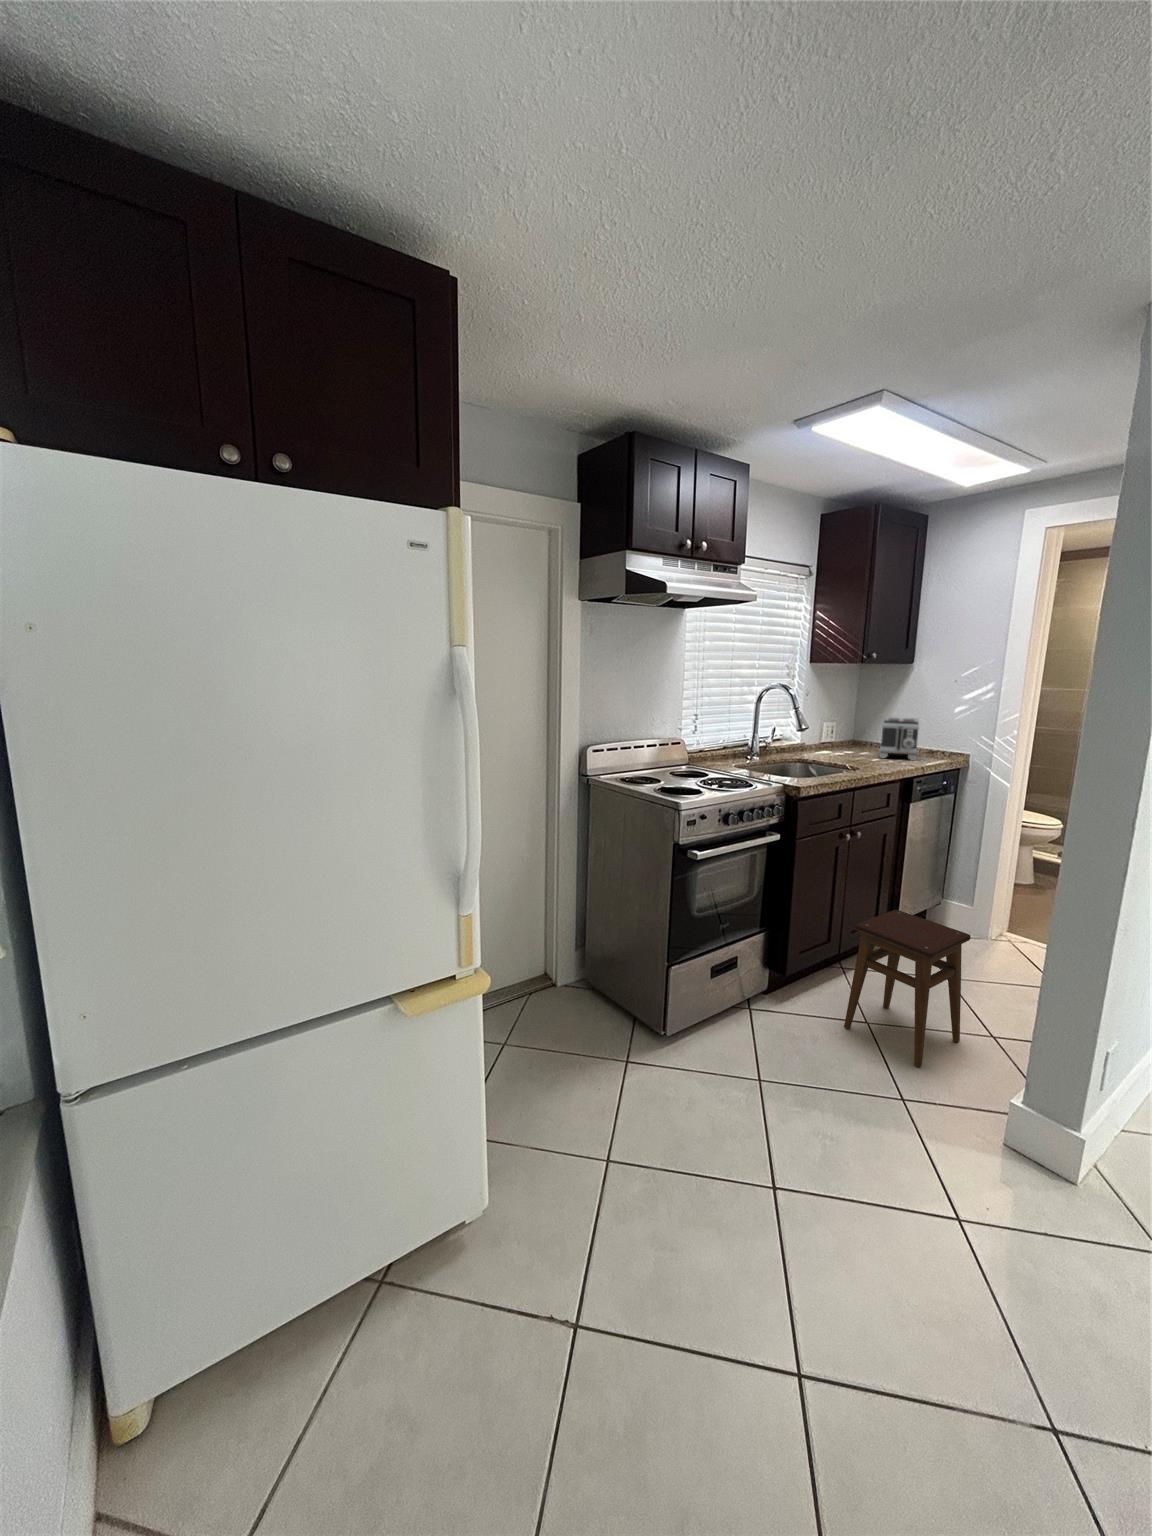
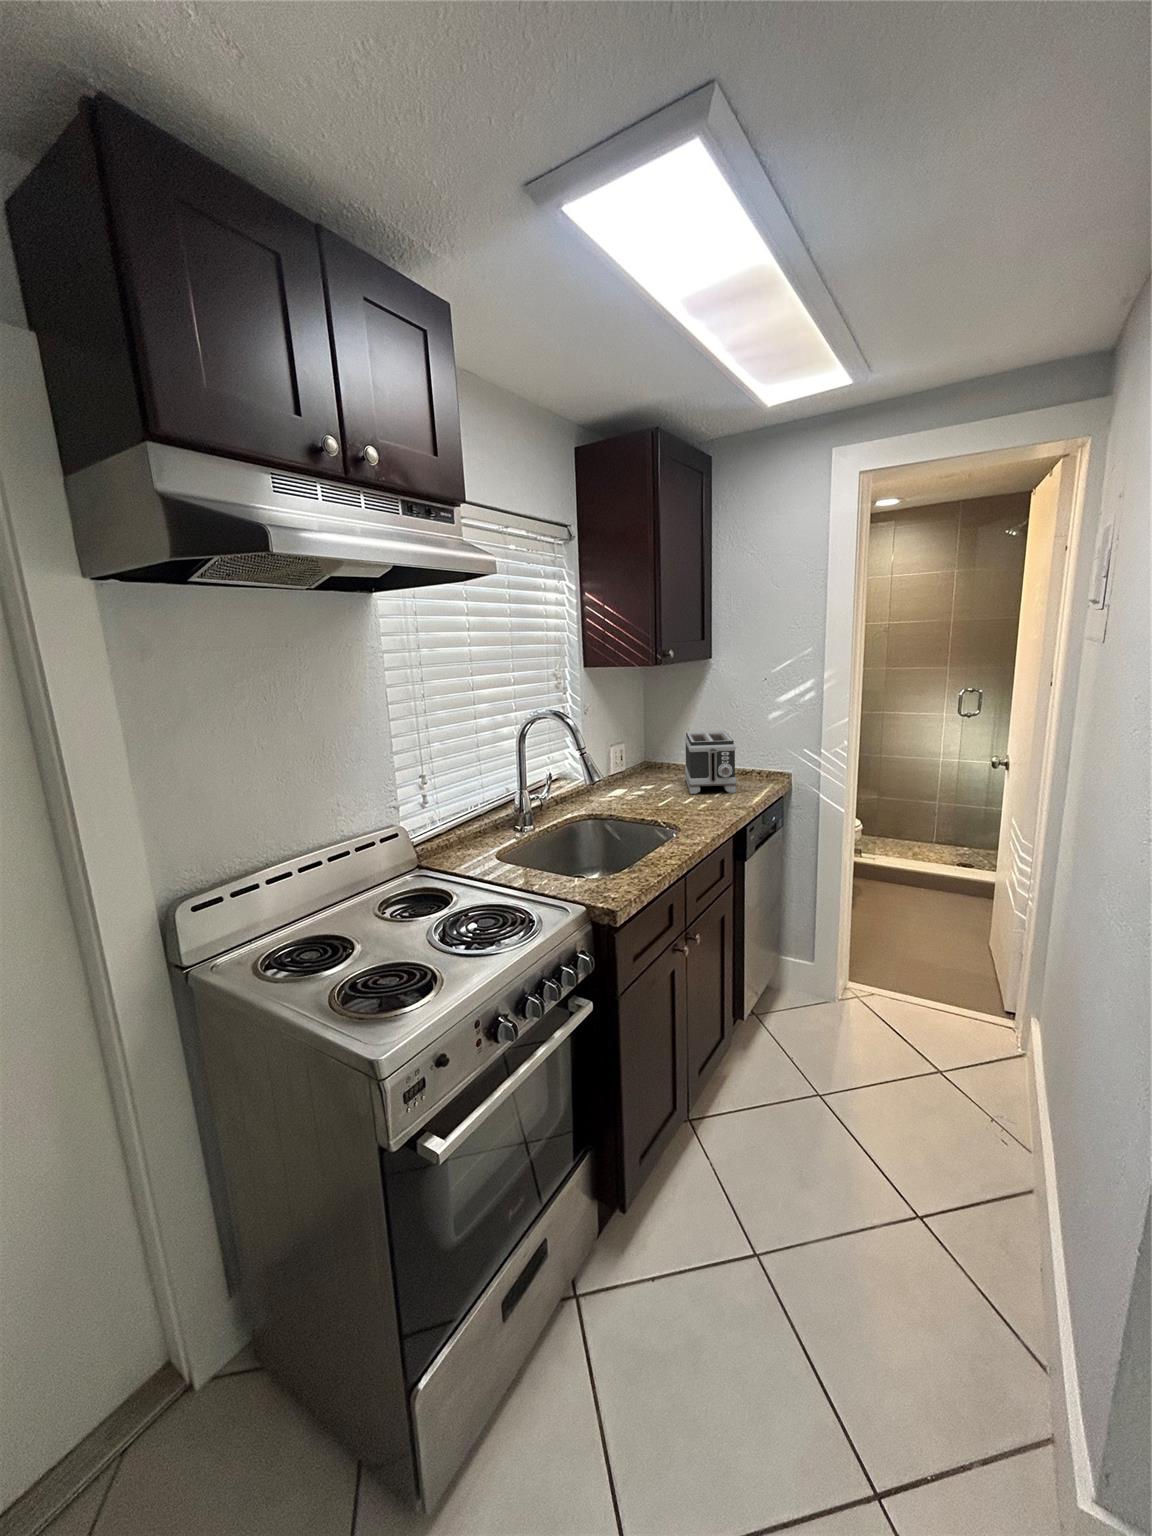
stool: present [844,910,971,1067] -> none [733,1067,899,1378]

